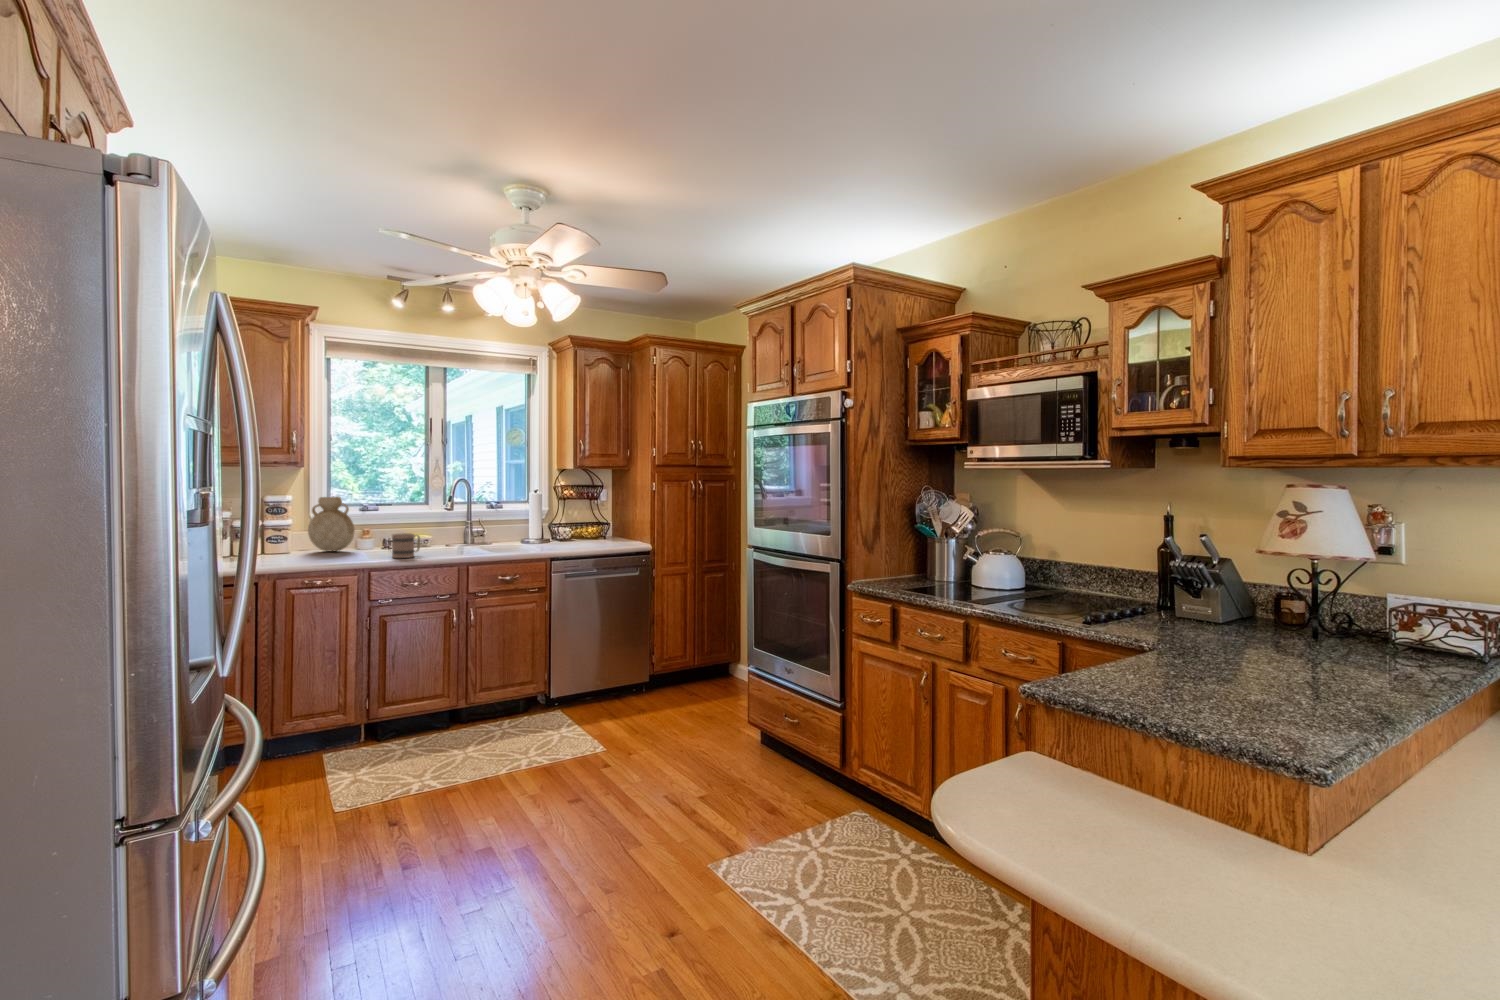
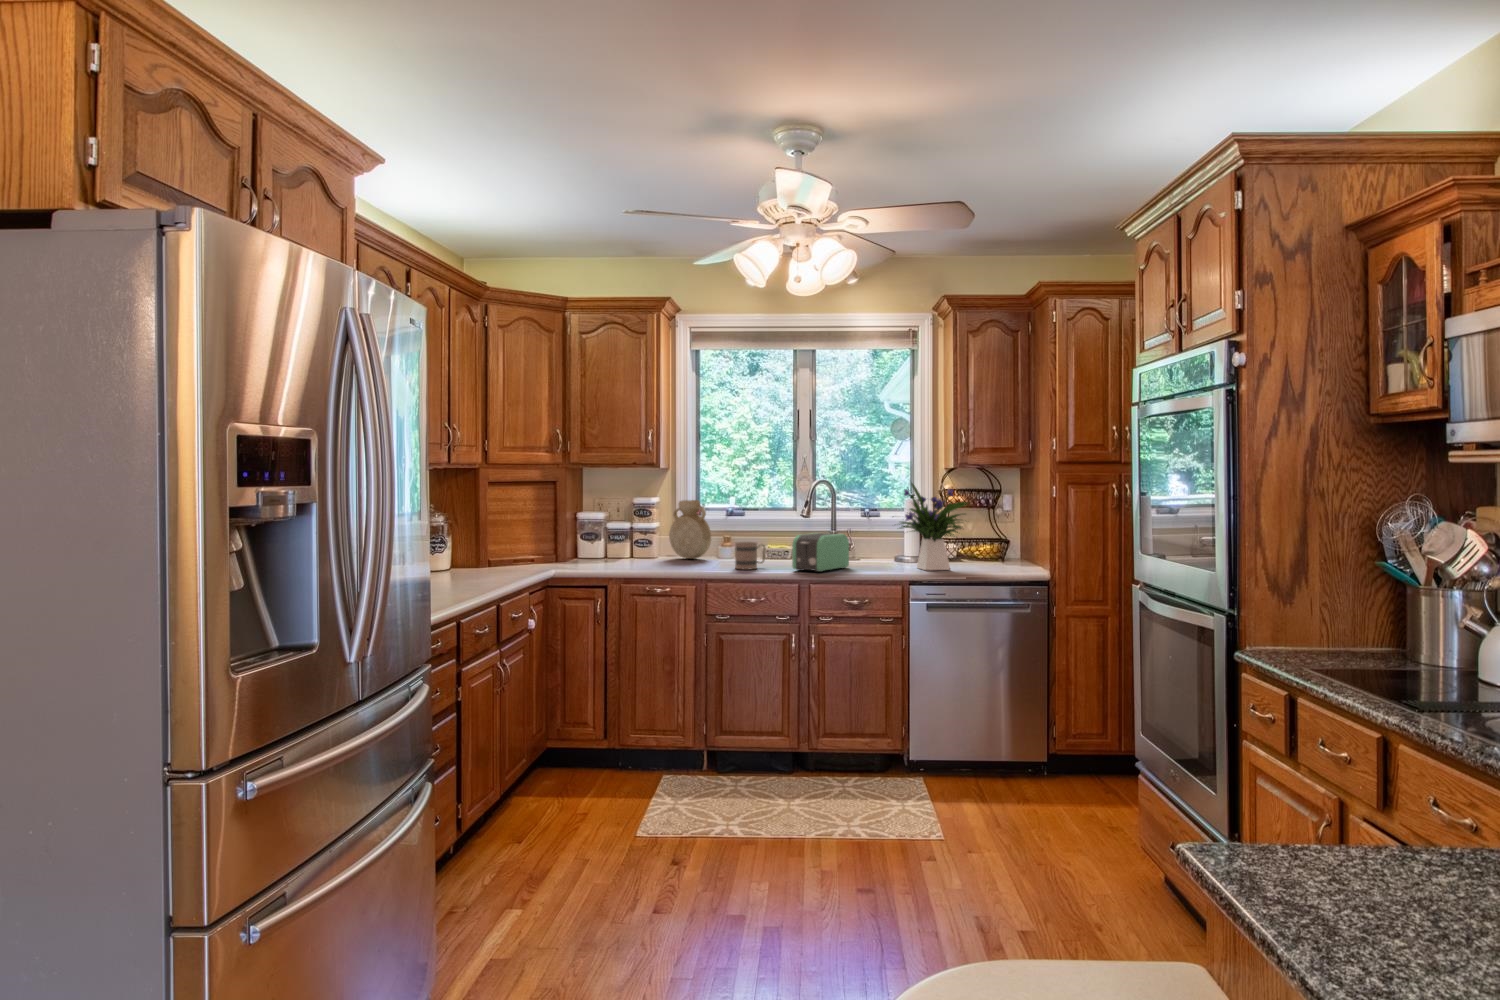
flower arrangement: none [529,481,594,550] -> present [901,483,968,570]
toaster: none [450,524,495,556] -> present [792,533,849,572]

